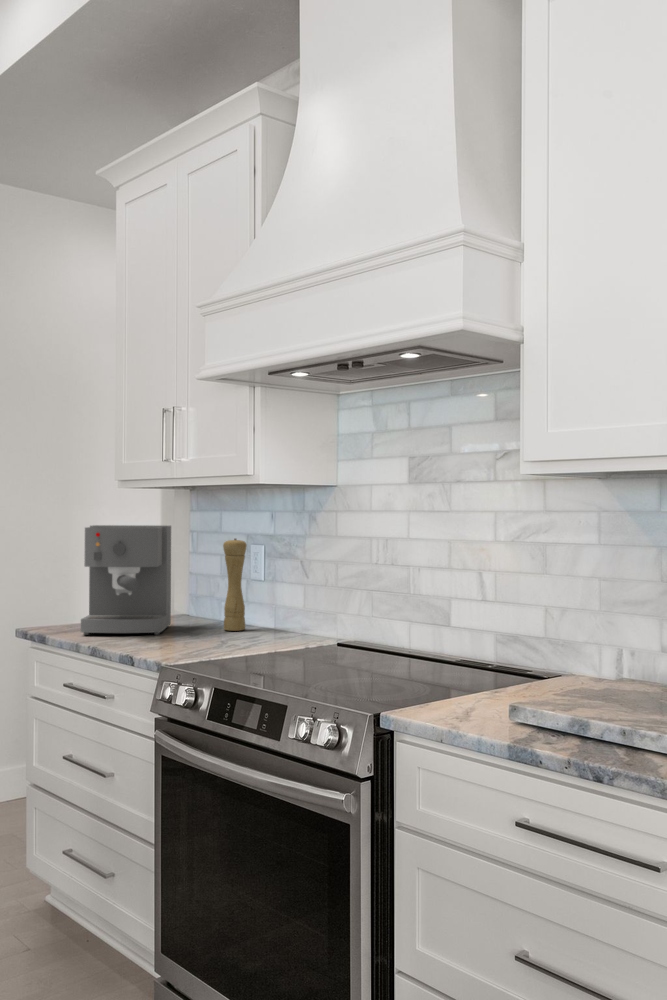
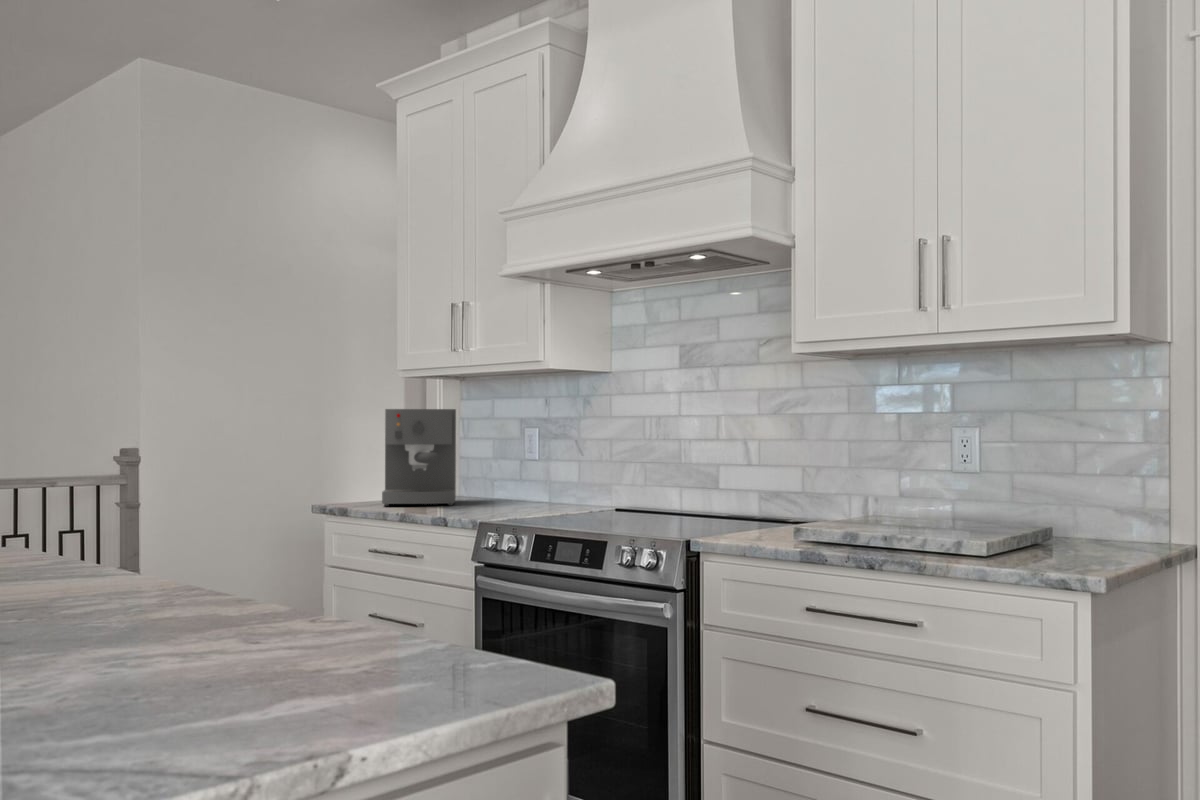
pepper mill: present [223,539,247,631] -> none [507,420,528,502]

